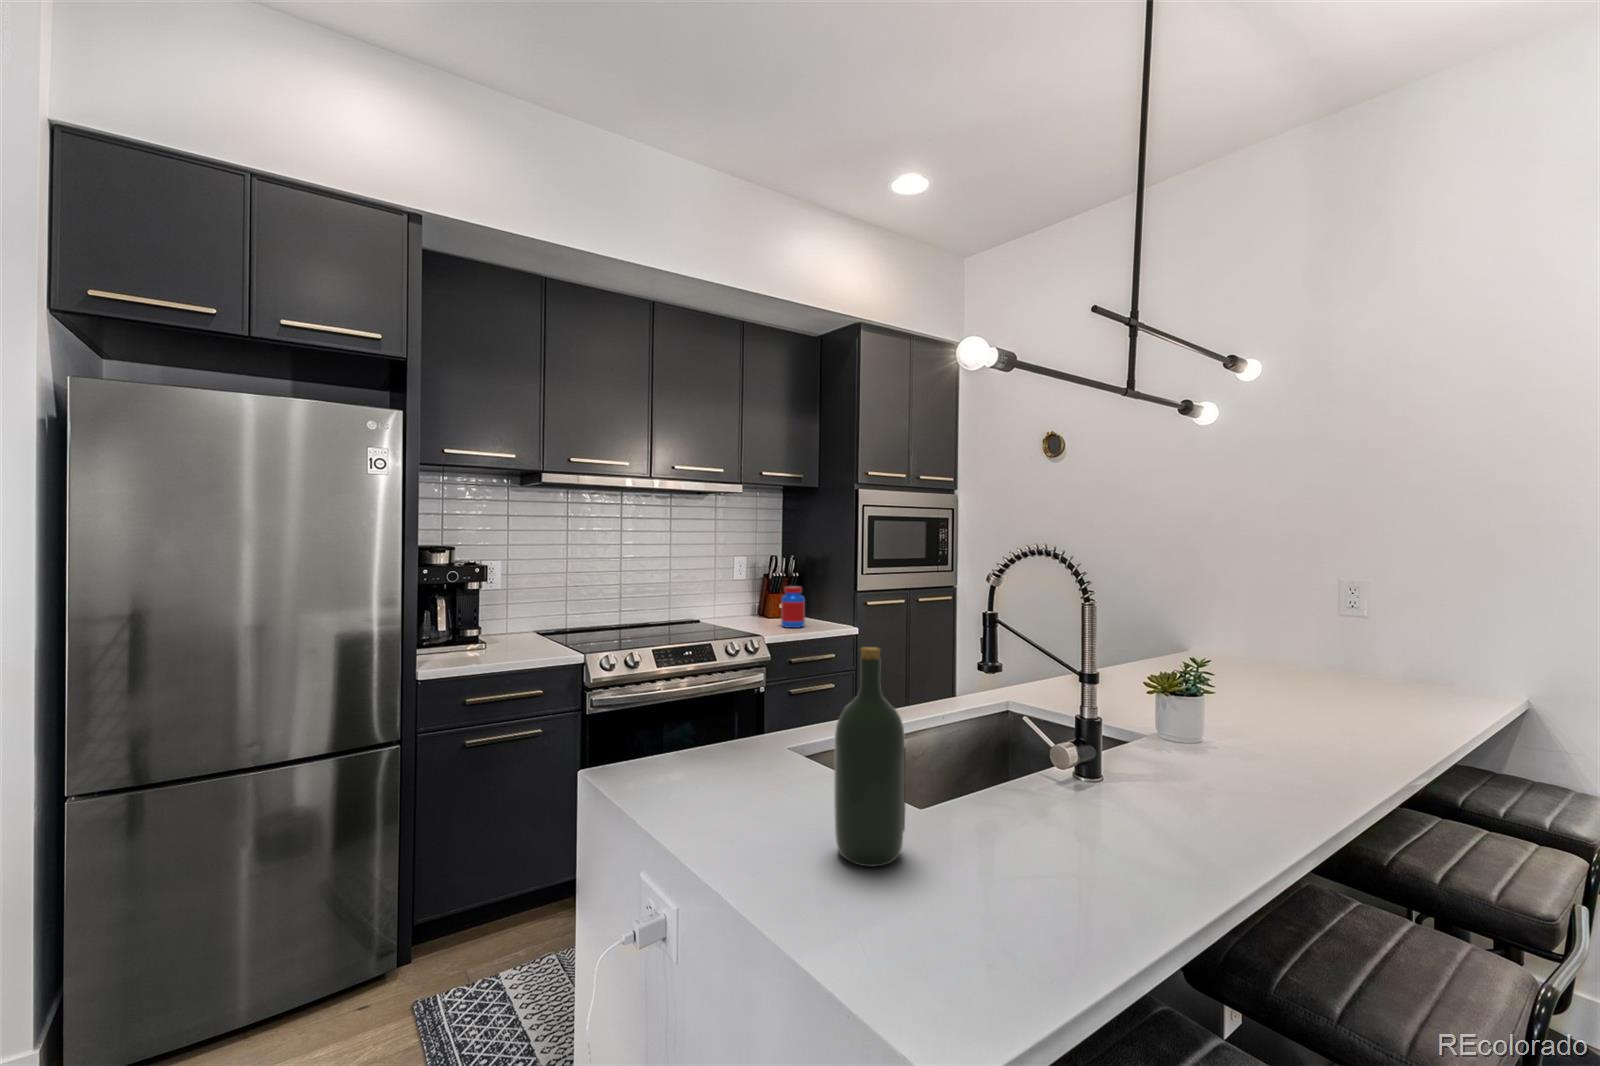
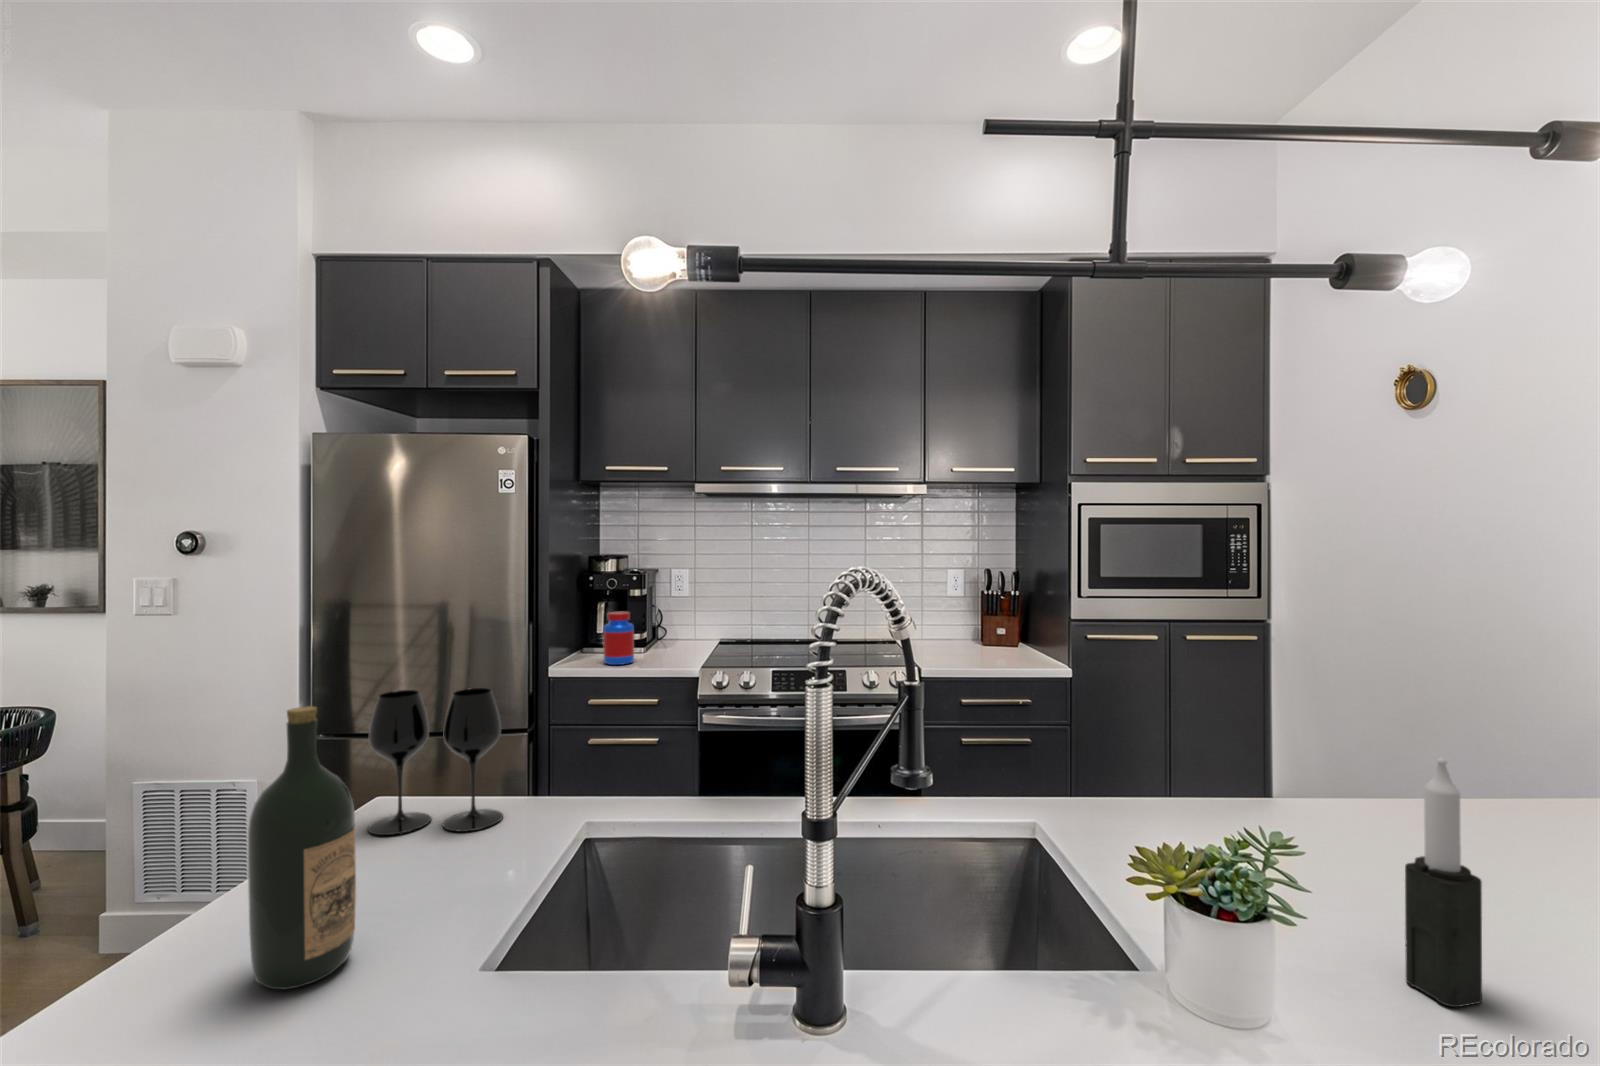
jar: present [781,586,805,628] -> present [603,612,634,665]
candle: none [1249,621,1275,727] -> present [1405,758,1482,1007]
wine glass: none [647,653,751,795] -> present [368,688,503,835]

